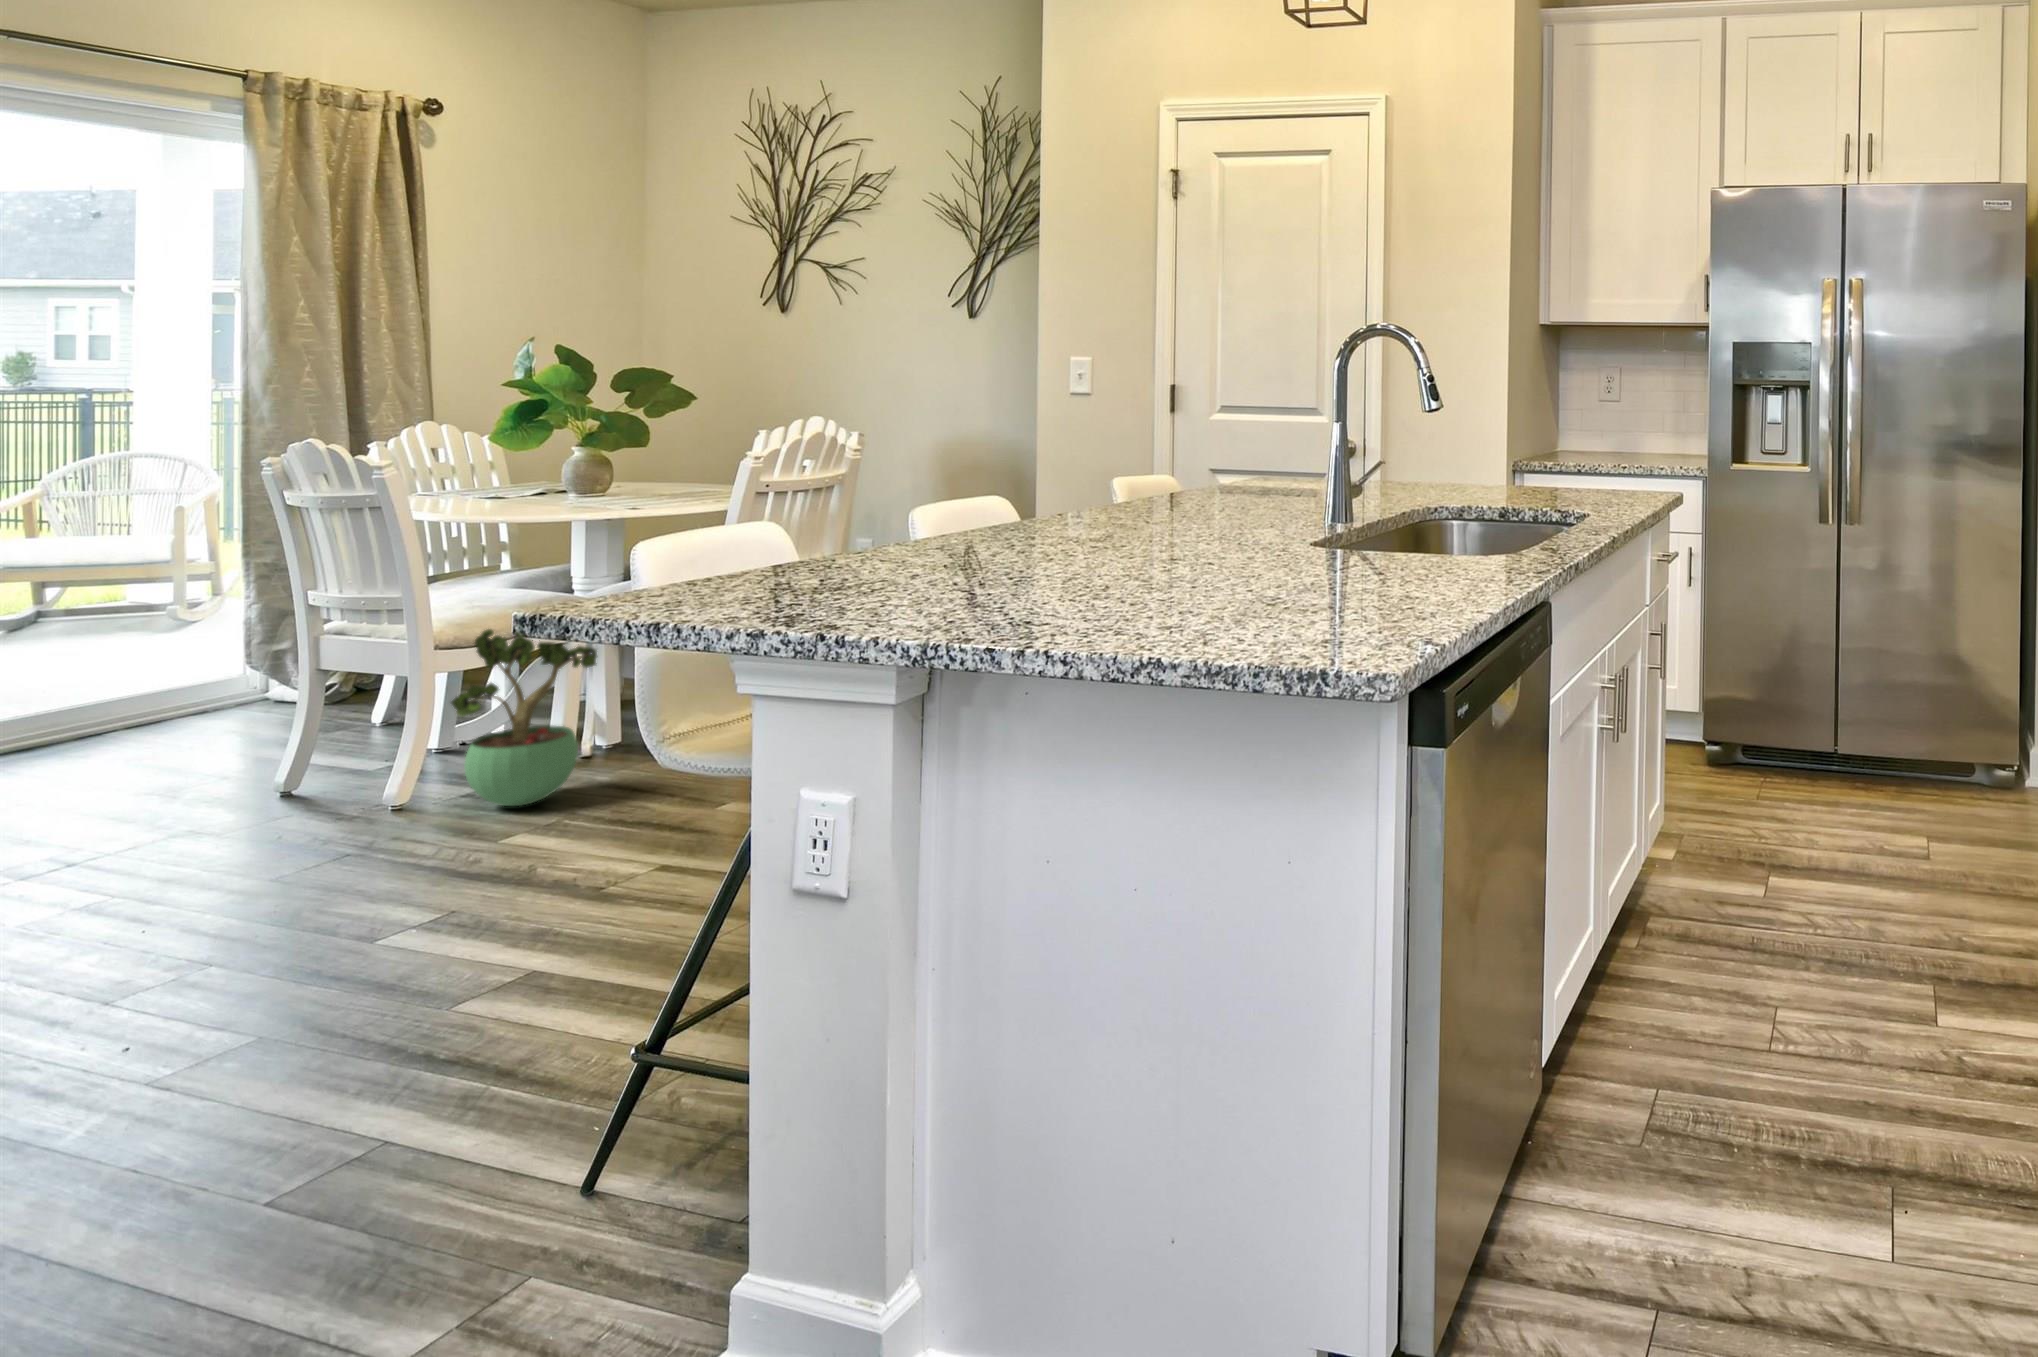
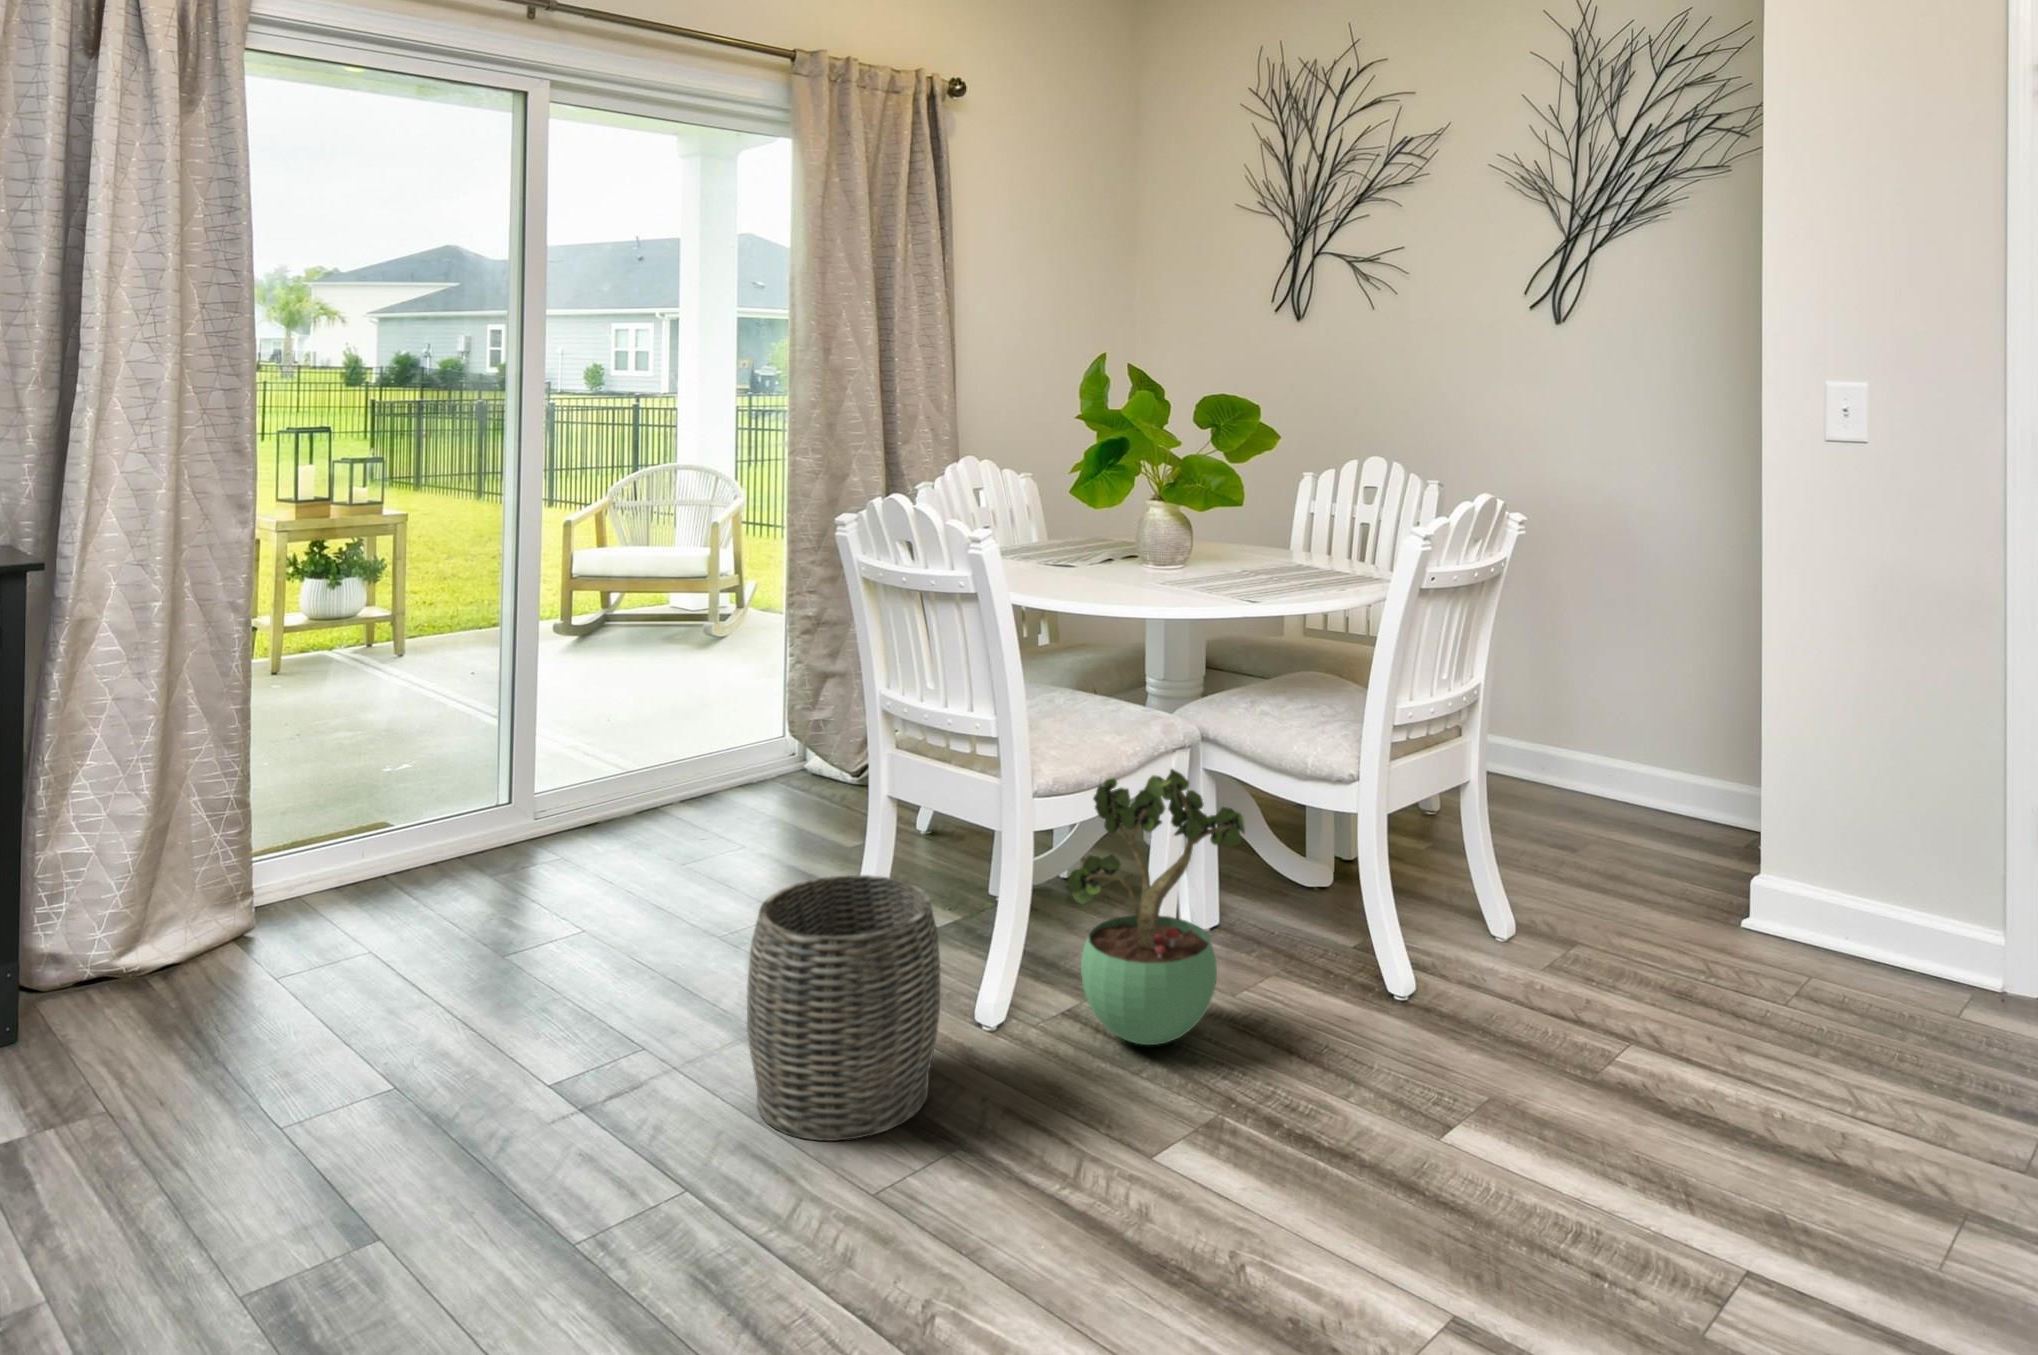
woven basket: none [147,713,329,884] -> present [747,875,940,1141]

